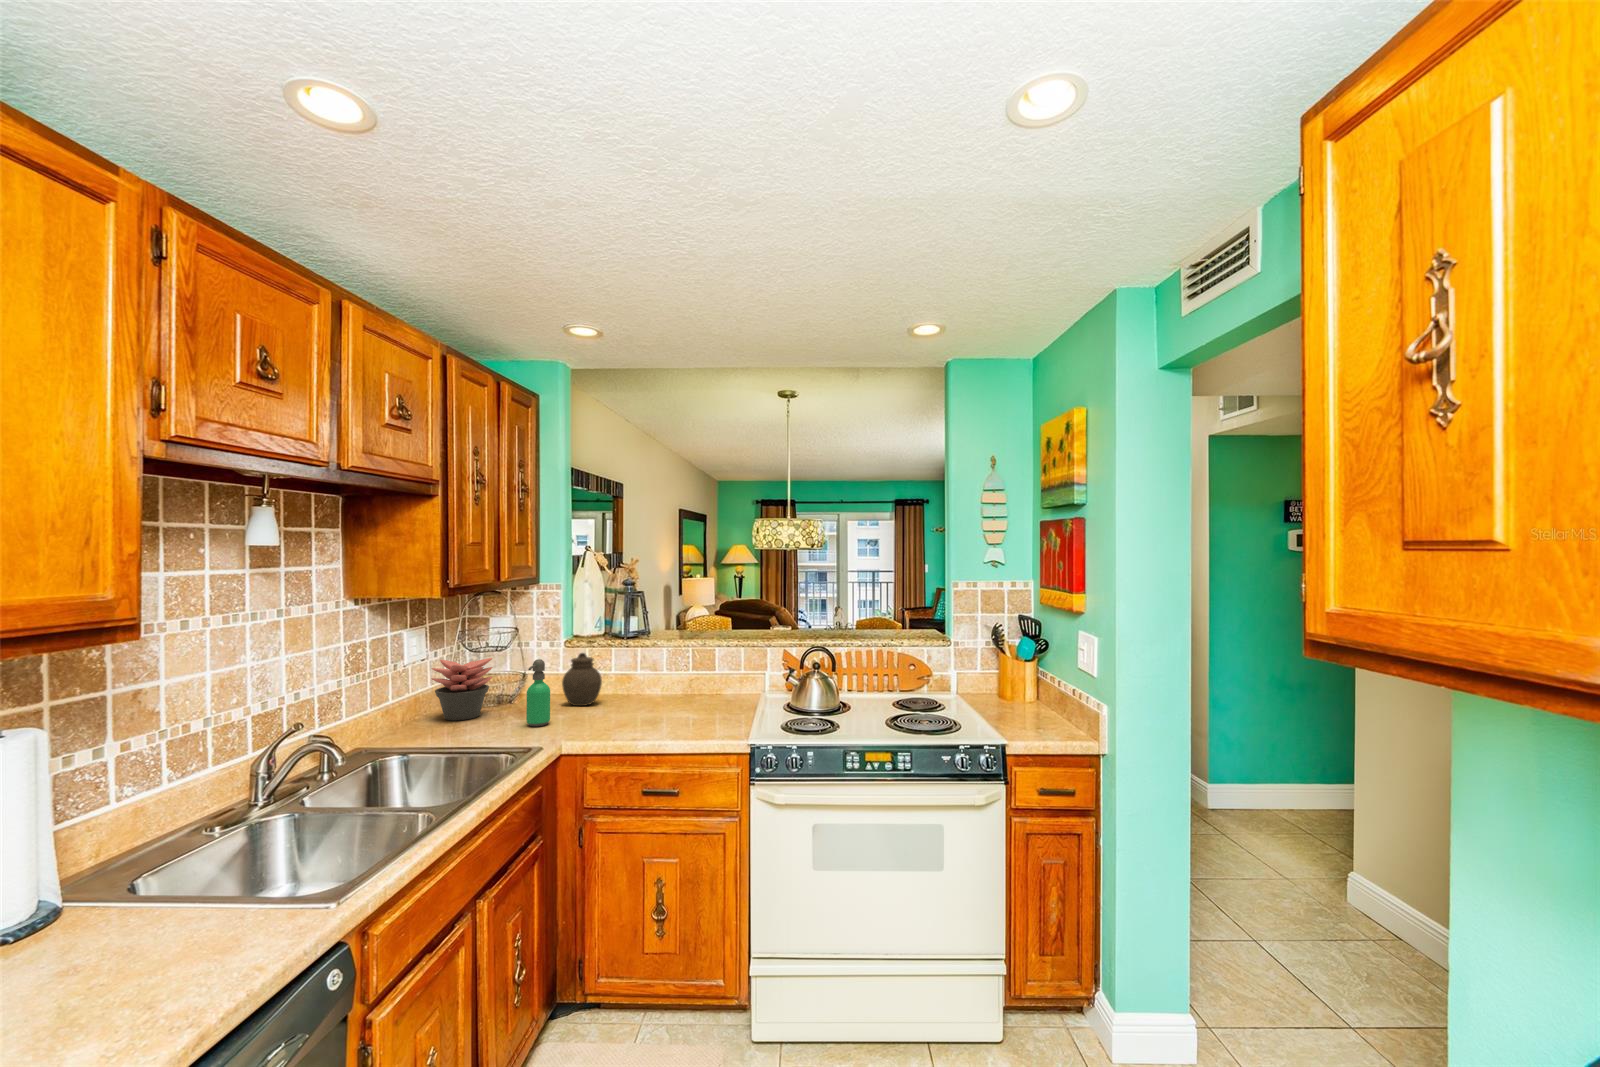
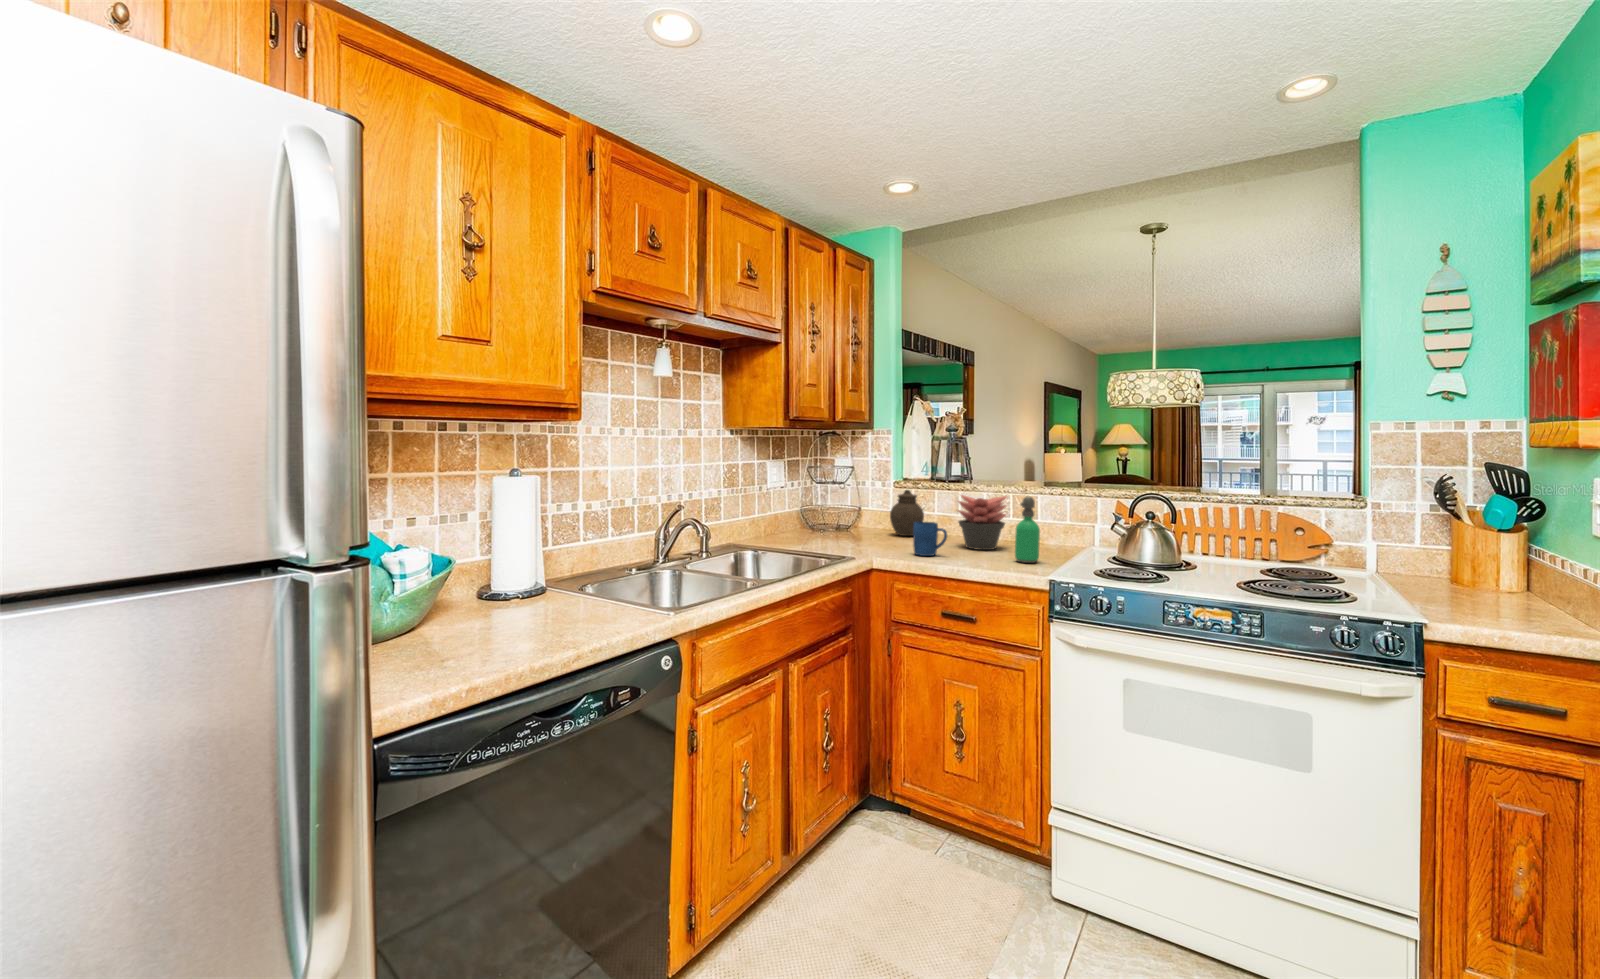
succulent plant: present [431,658,493,720] -> present [958,495,1006,550]
soap dispenser: present [526,659,550,726] -> present [1015,496,1040,563]
mug: none [606,695,643,734] -> present [913,522,947,556]

